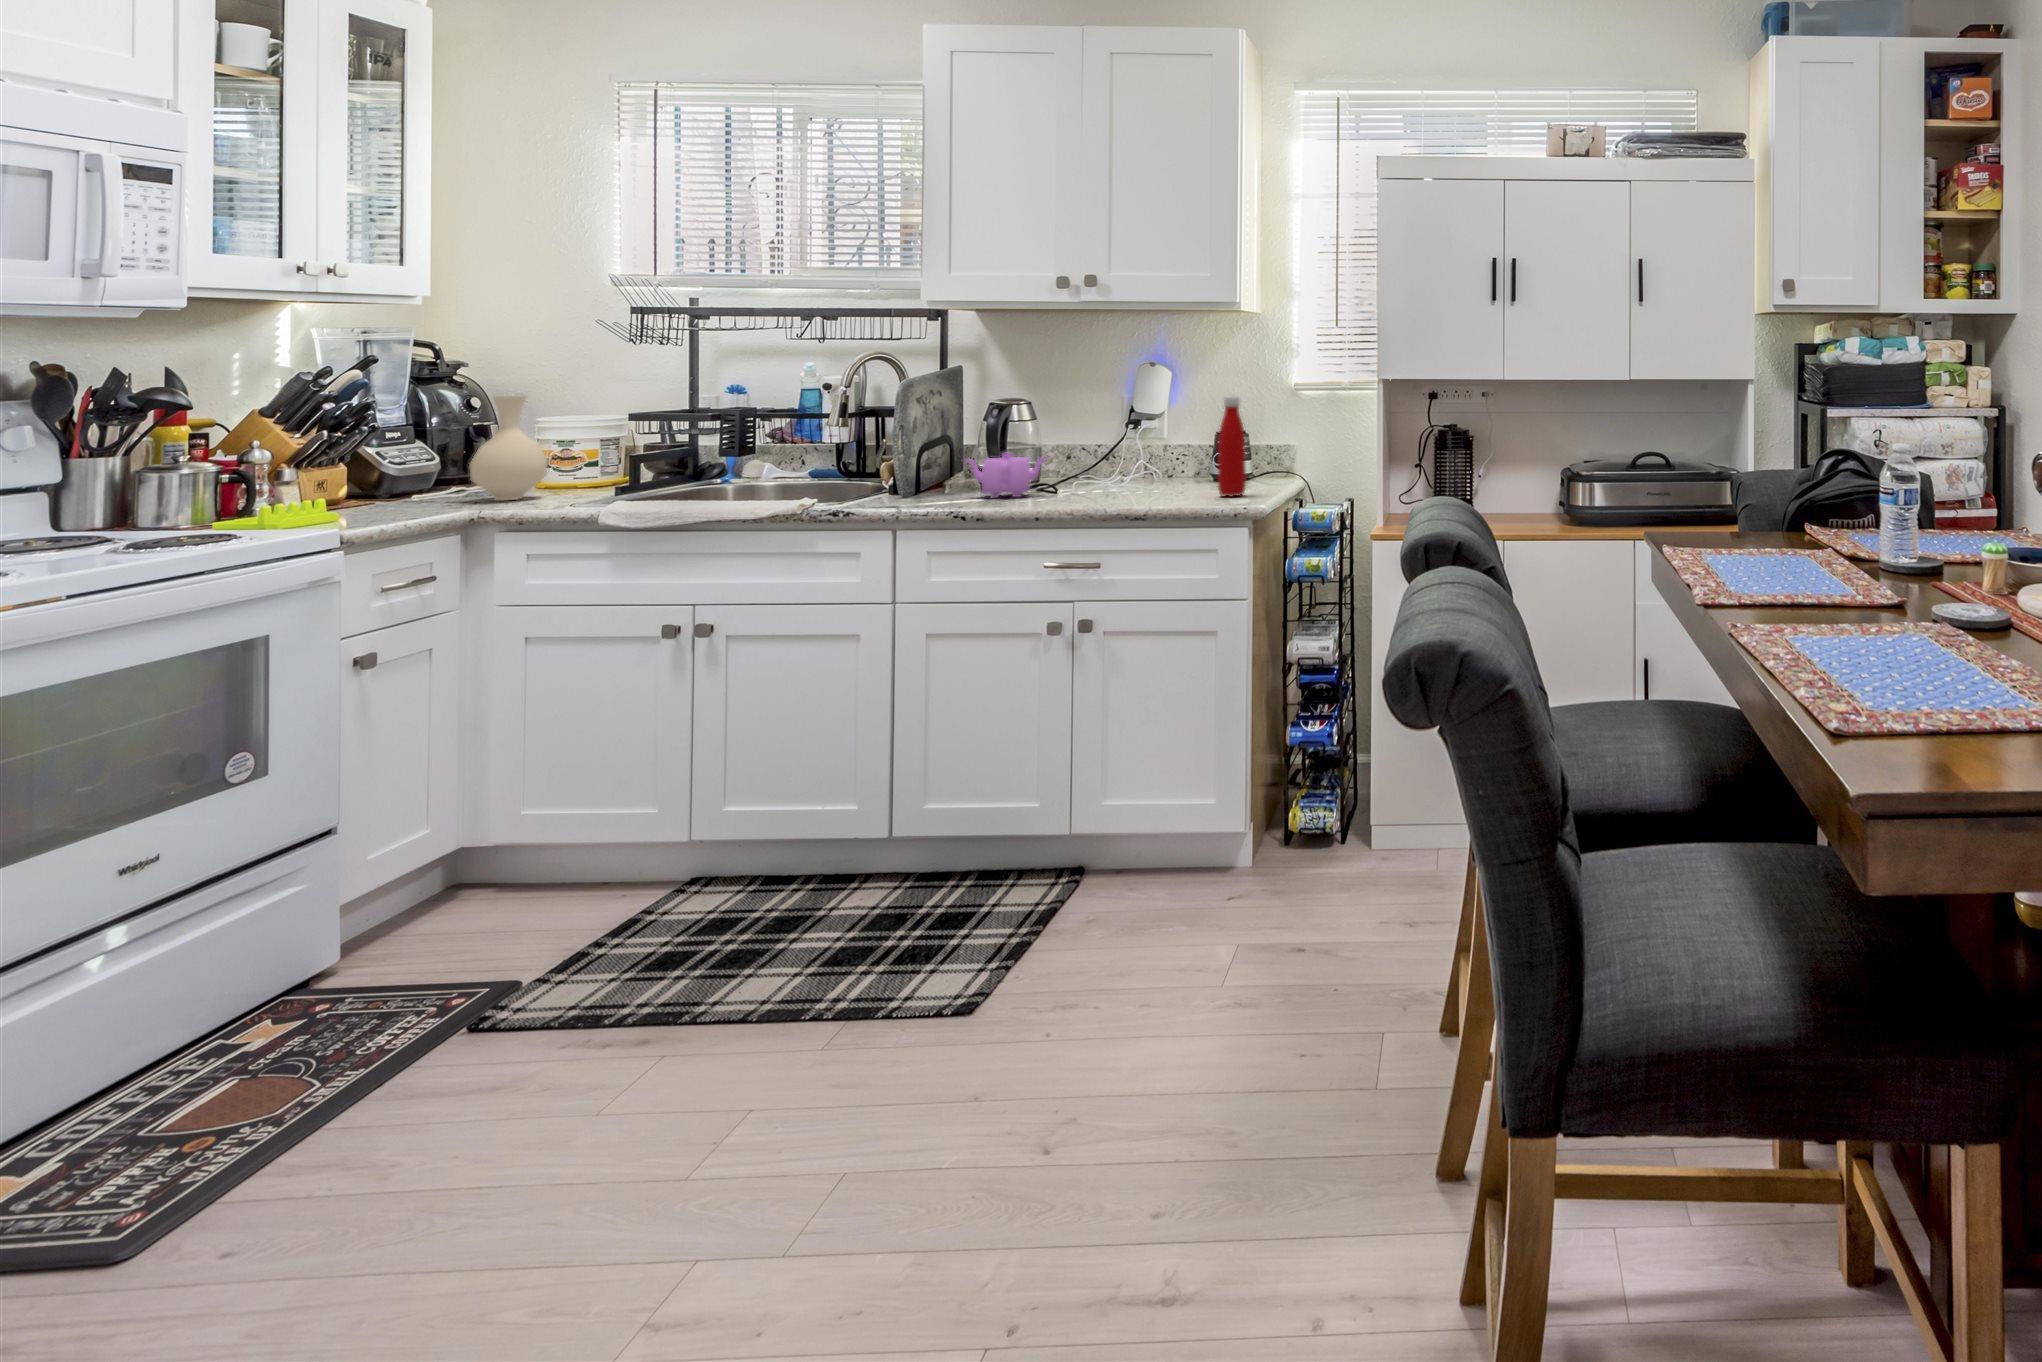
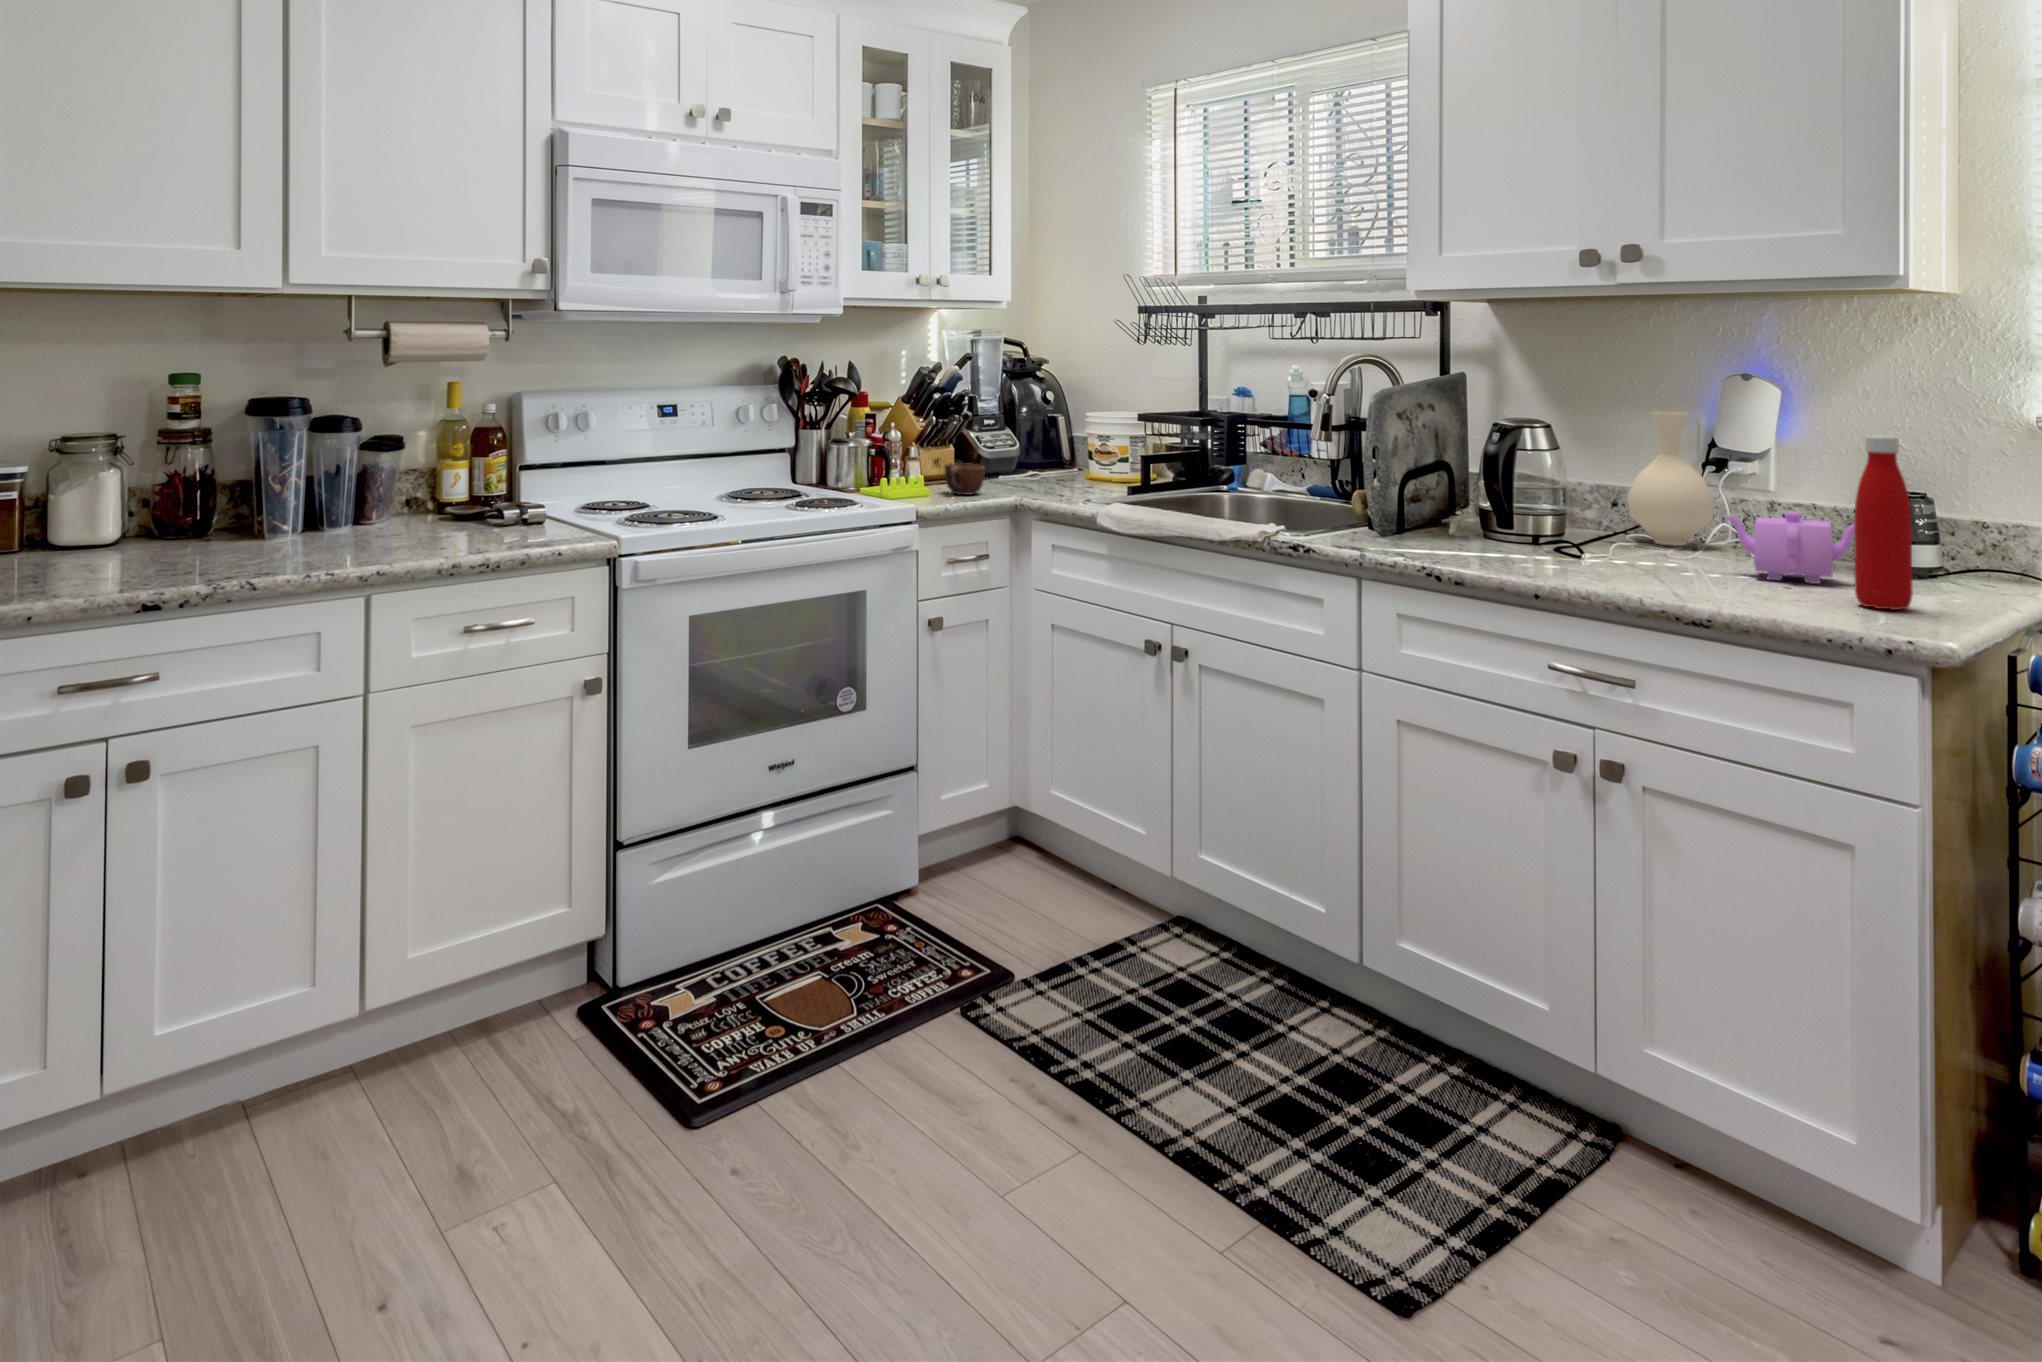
vase: present [469,395,548,501] -> present [1627,412,1714,546]
teapot: present [967,452,1046,498] -> present [1723,512,1855,584]
mug: none [362,477,426,512] -> present [945,463,985,495]

